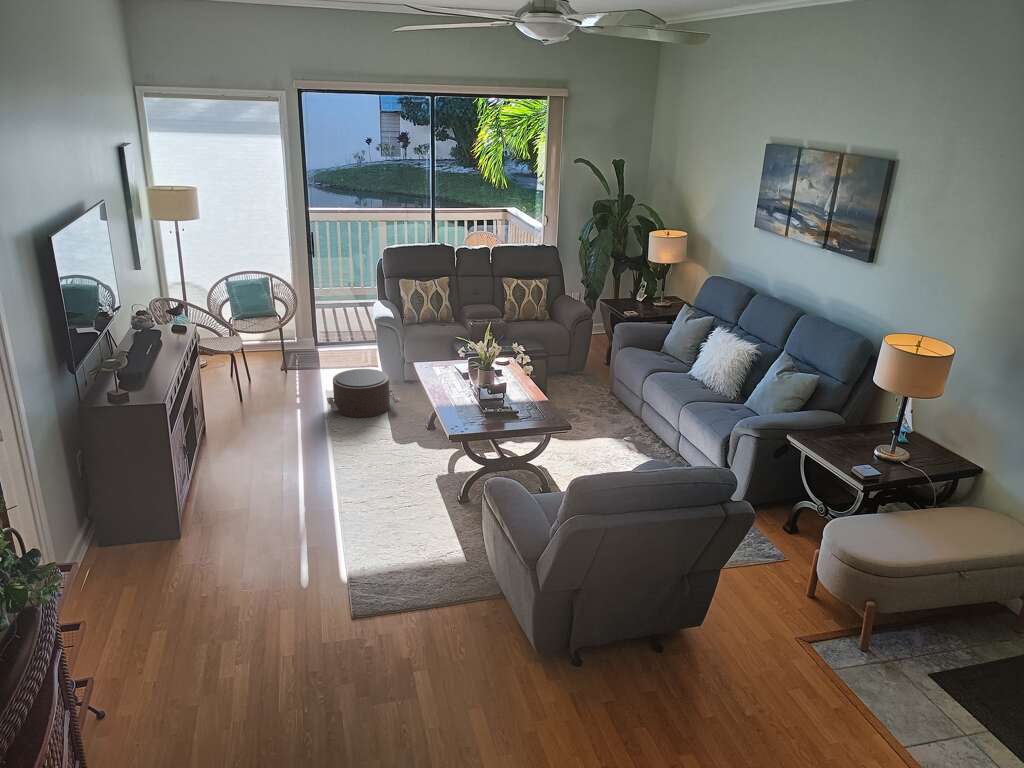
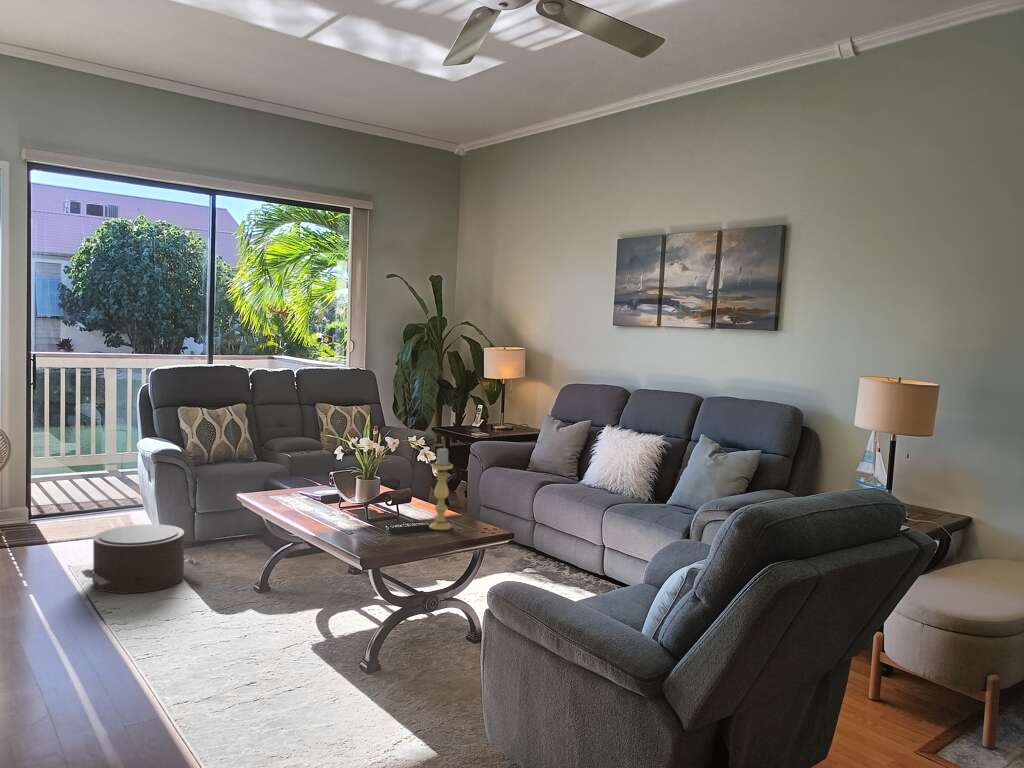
candle holder: none [520,357,537,415] -> present [429,448,453,530]

